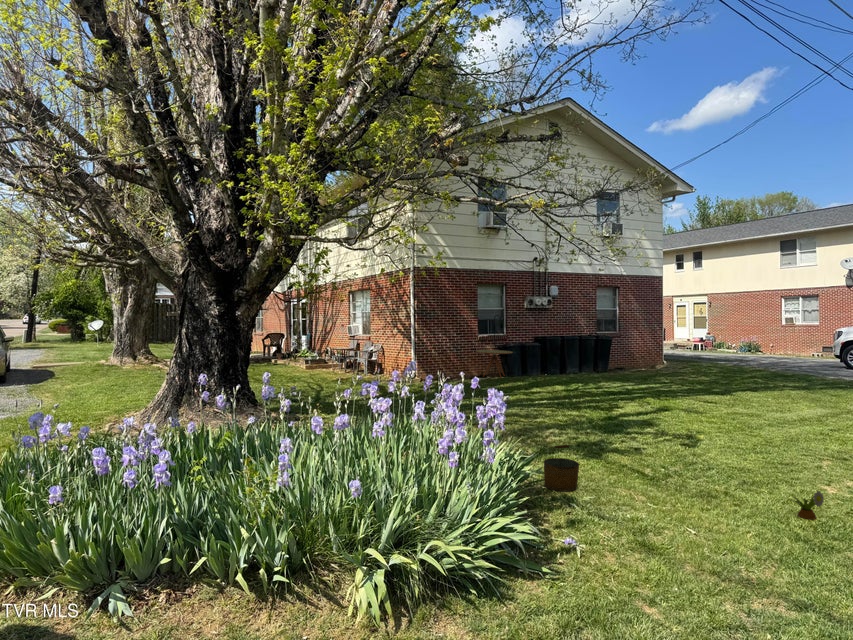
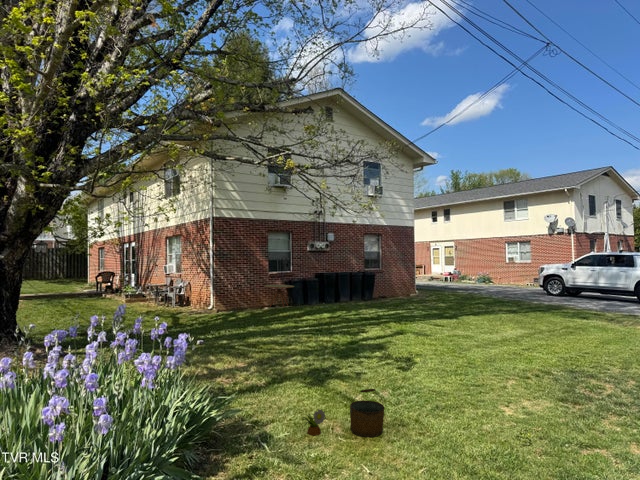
bucket: present [544,445,579,491] -> present [350,389,384,437]
decorative plant: present [790,491,824,520] -> present [302,409,326,435]

